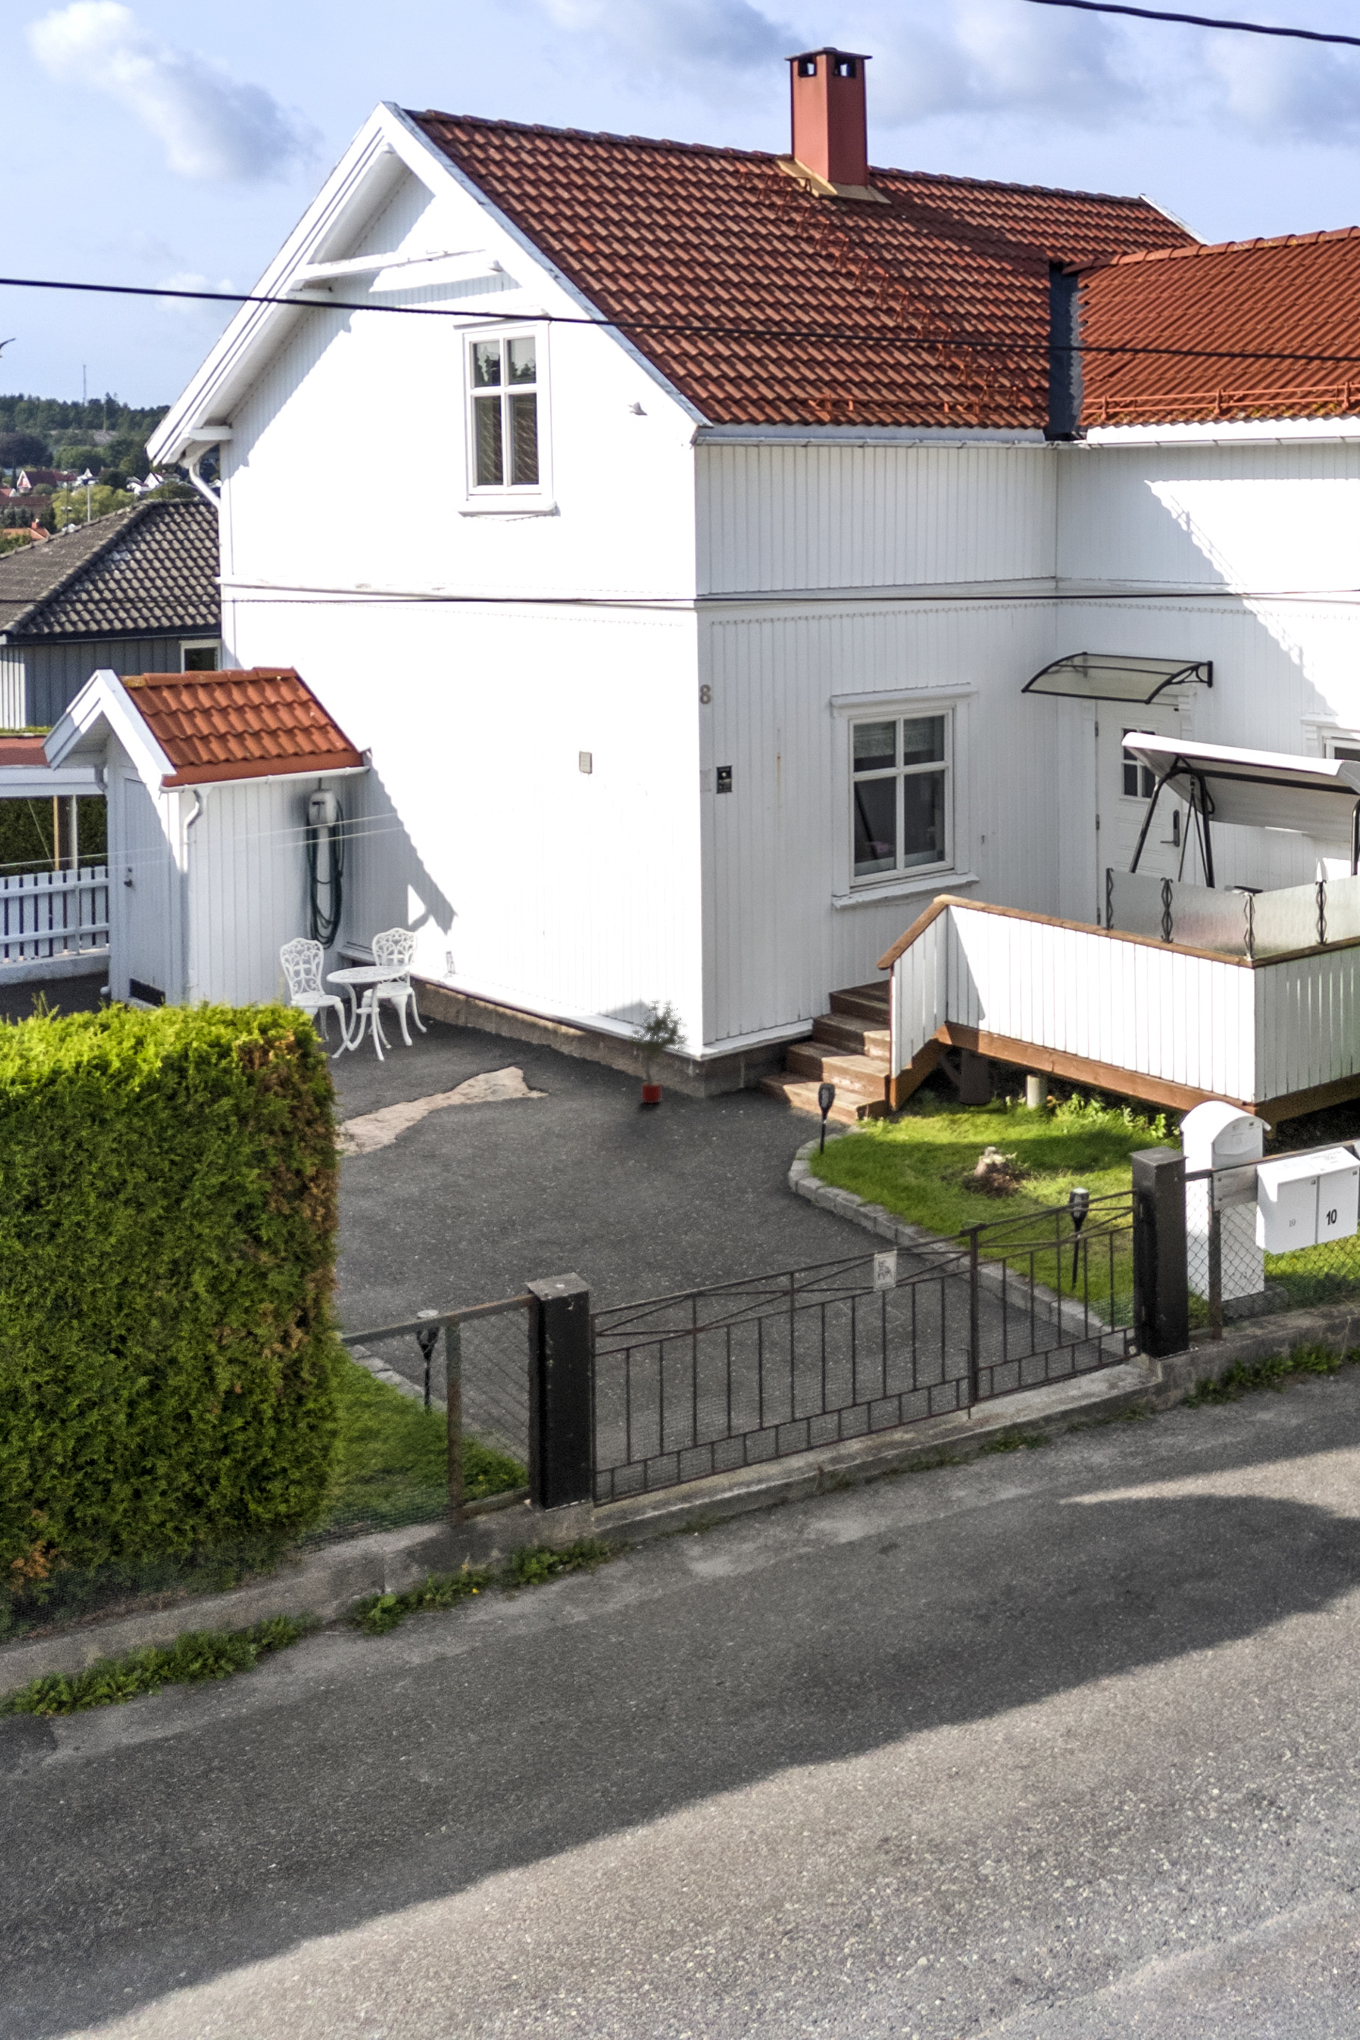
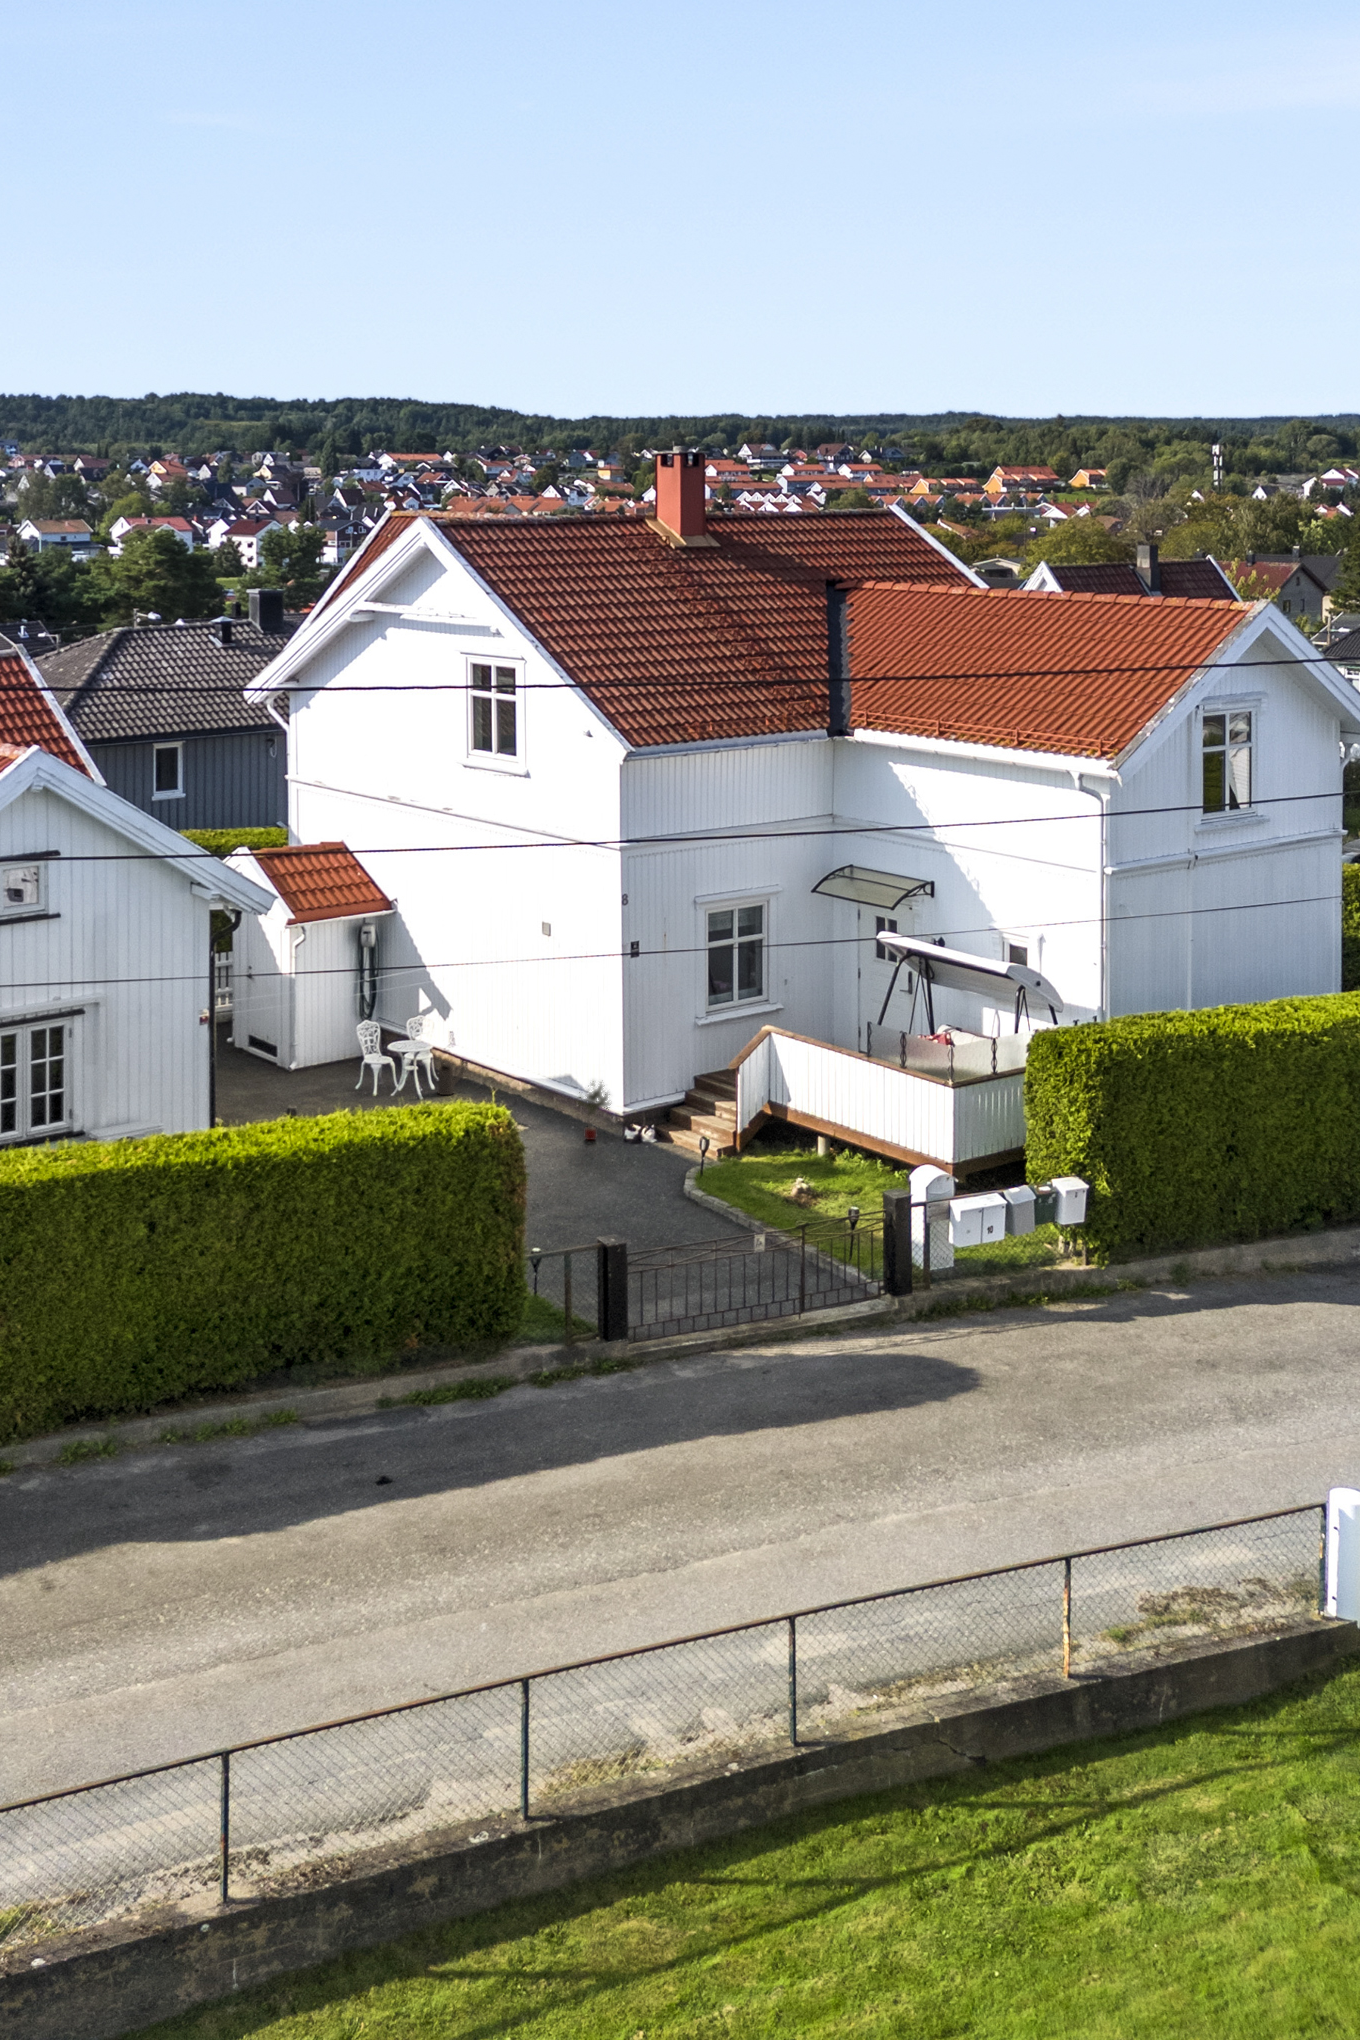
watering can: present [939,1051,996,1104] -> present [438,1062,467,1095]

